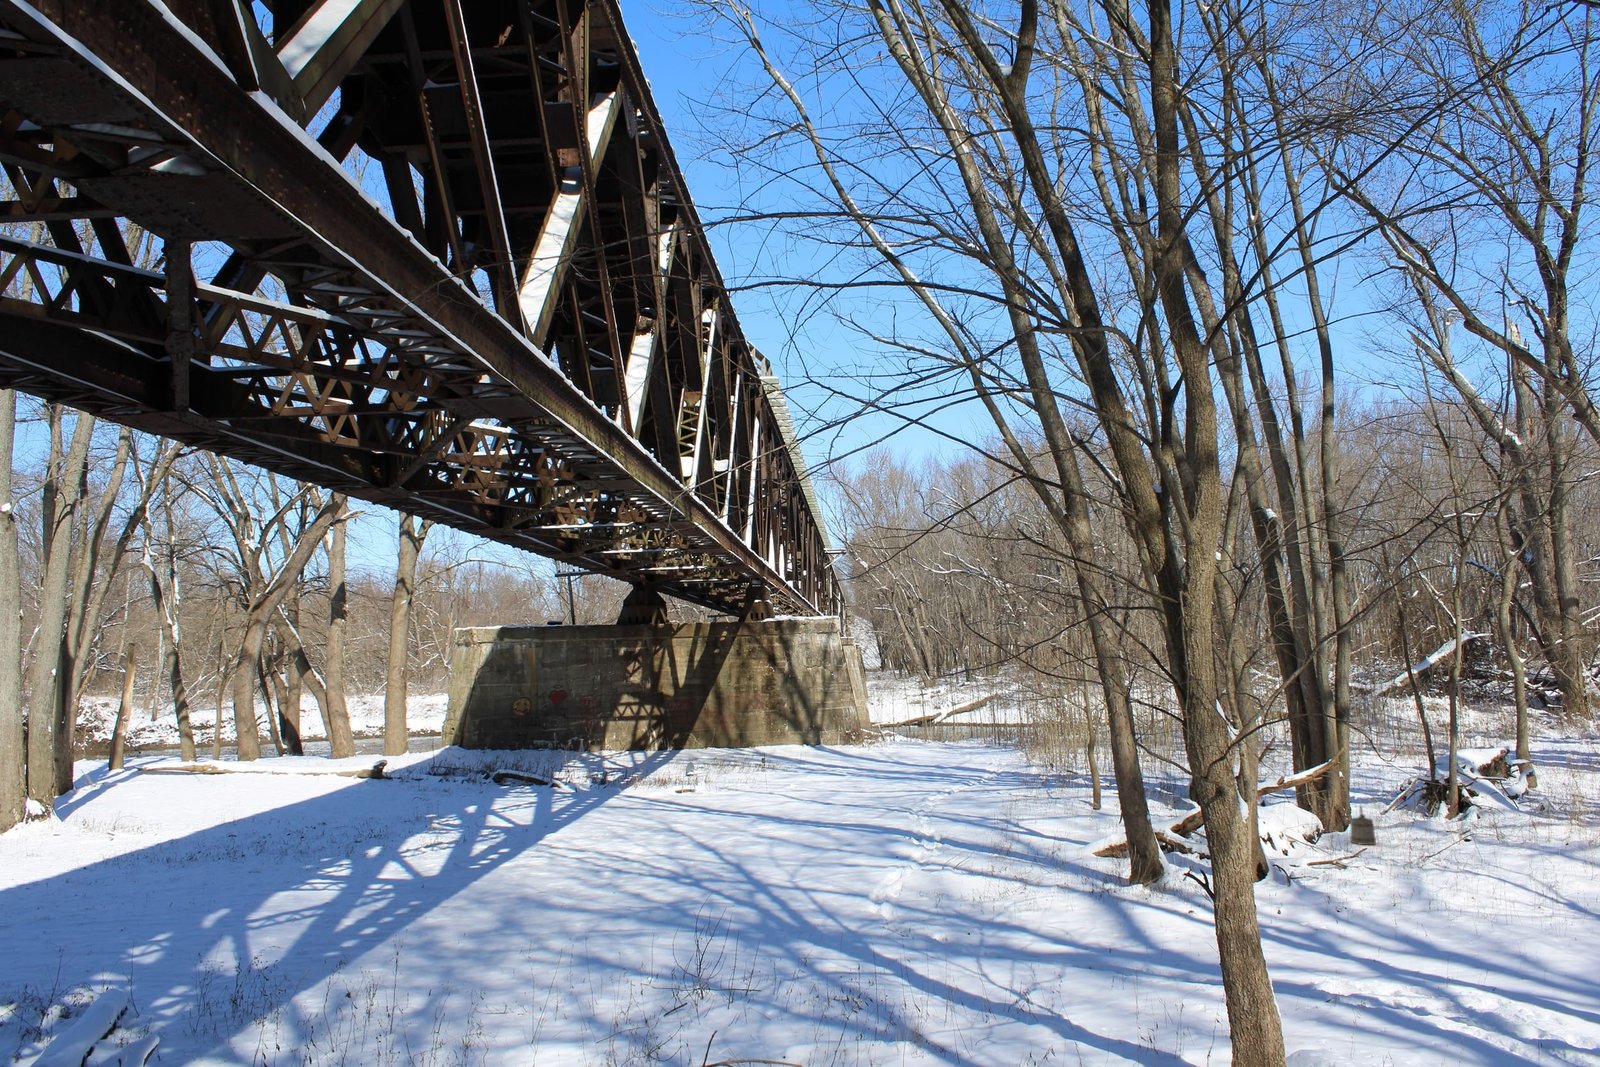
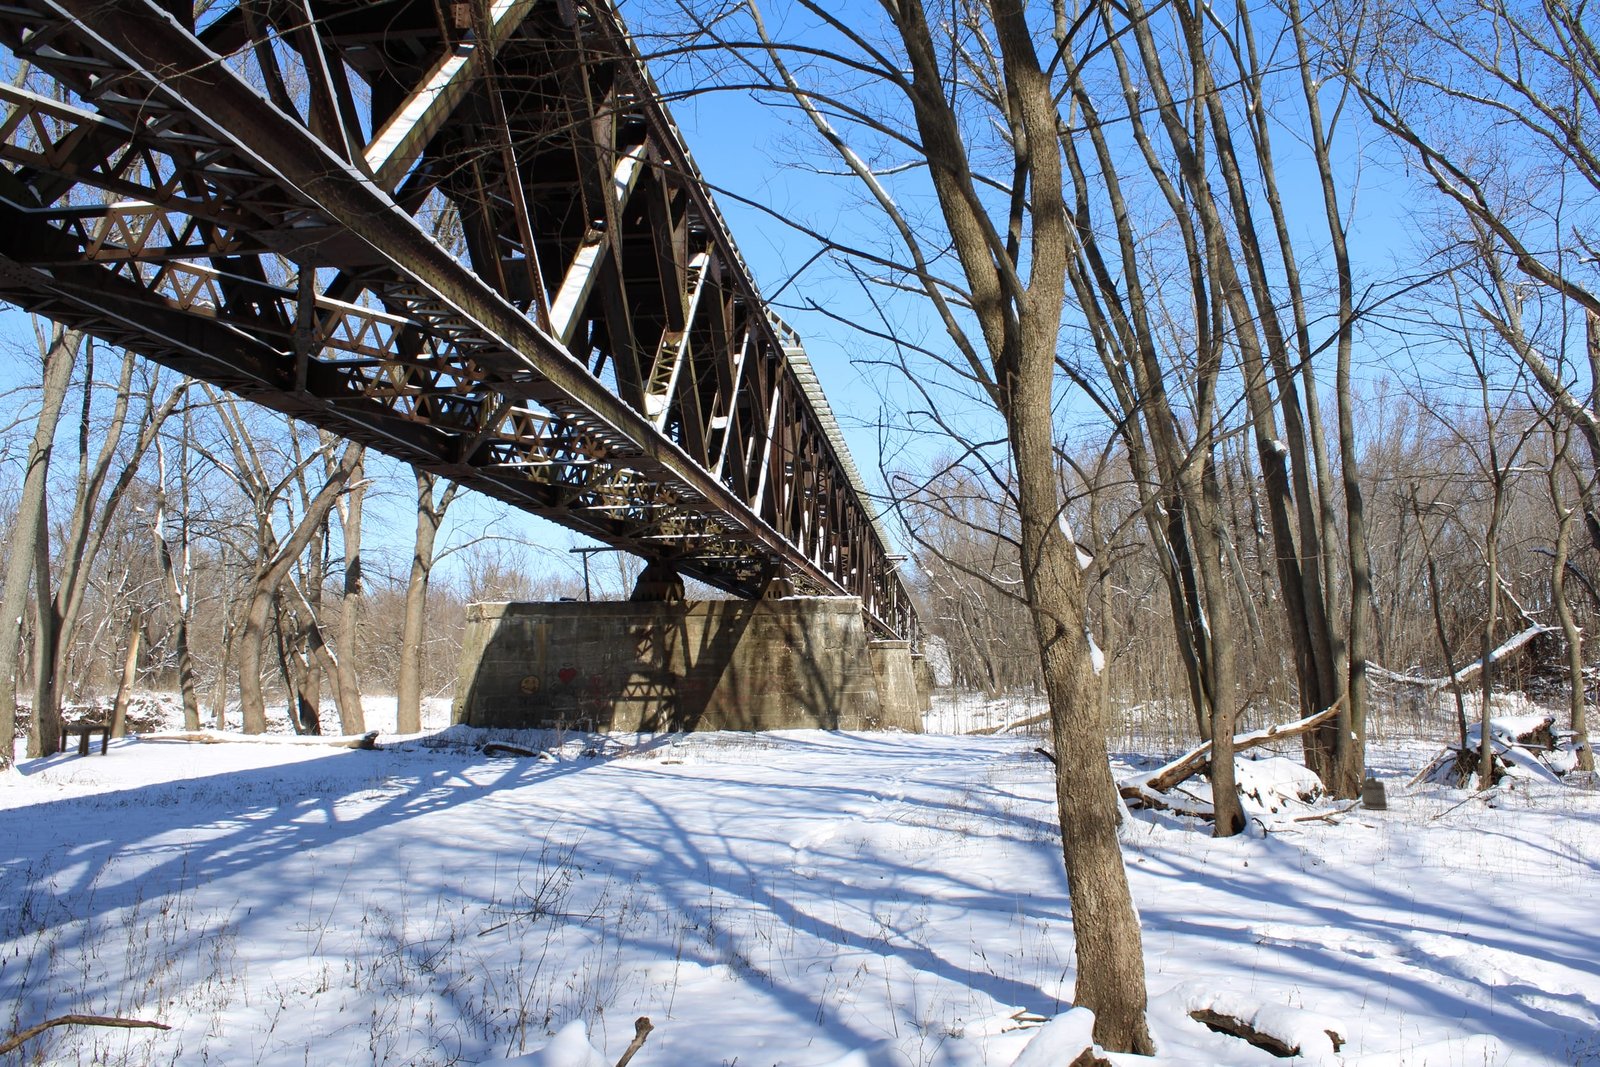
bench: none [73,764,126,797] -> present [60,725,110,756]

